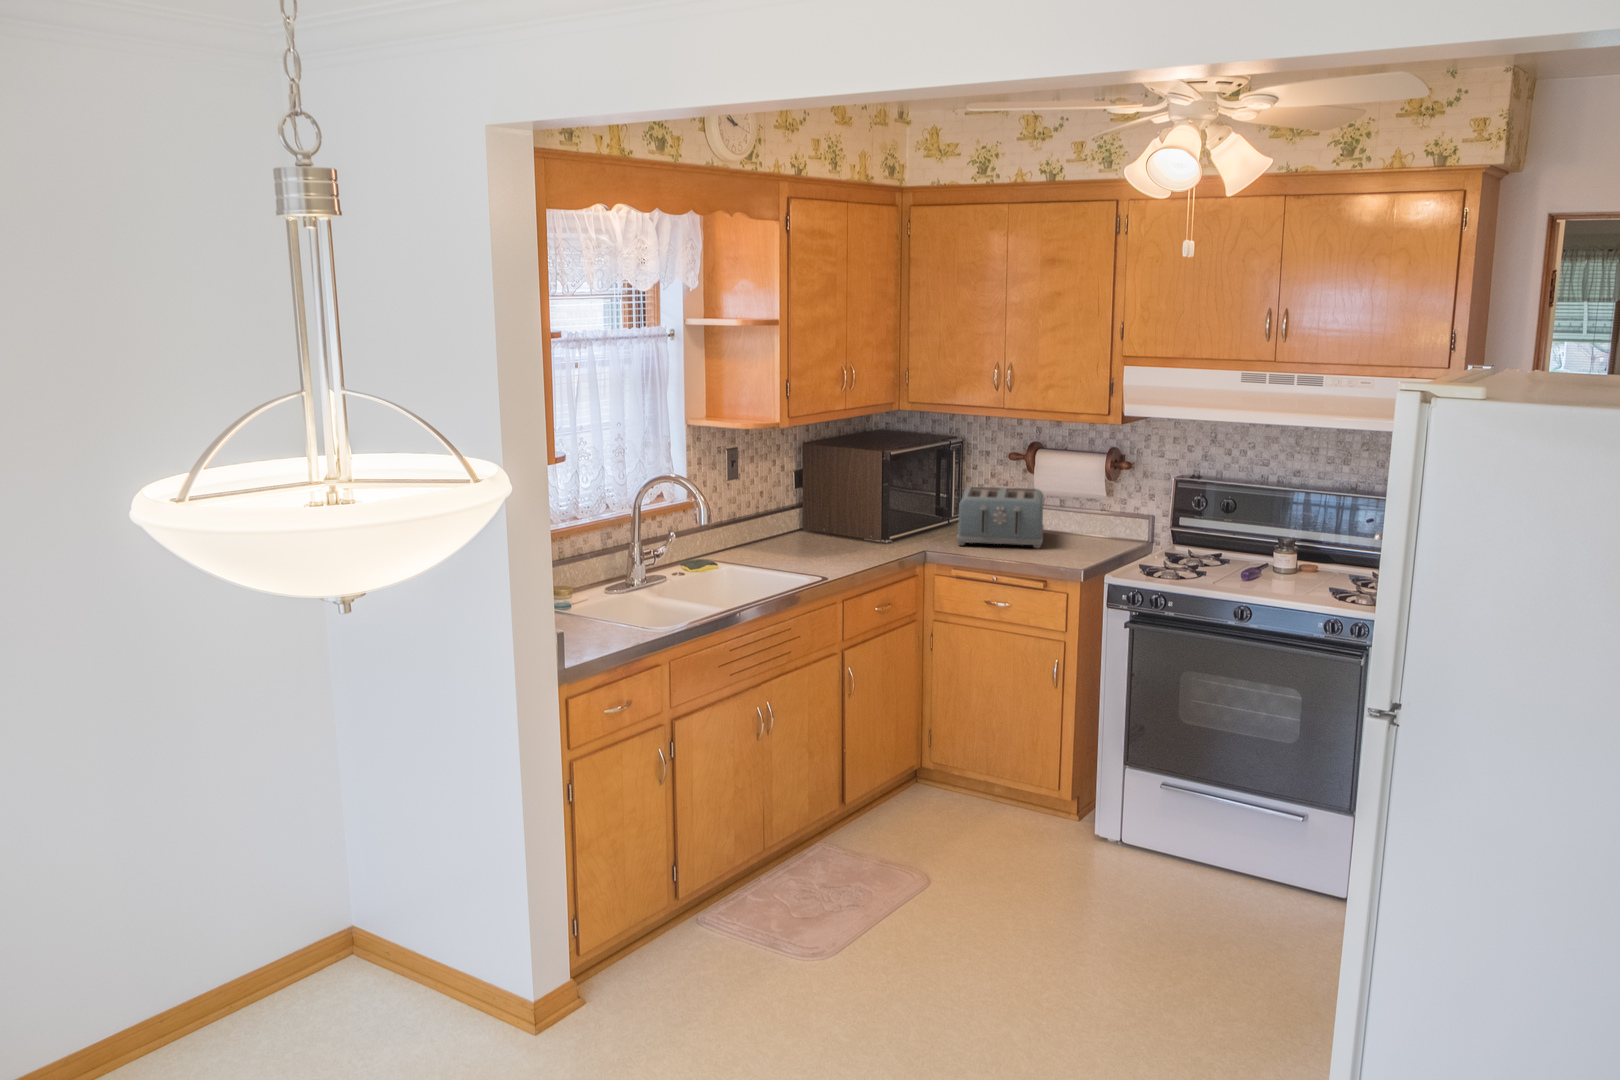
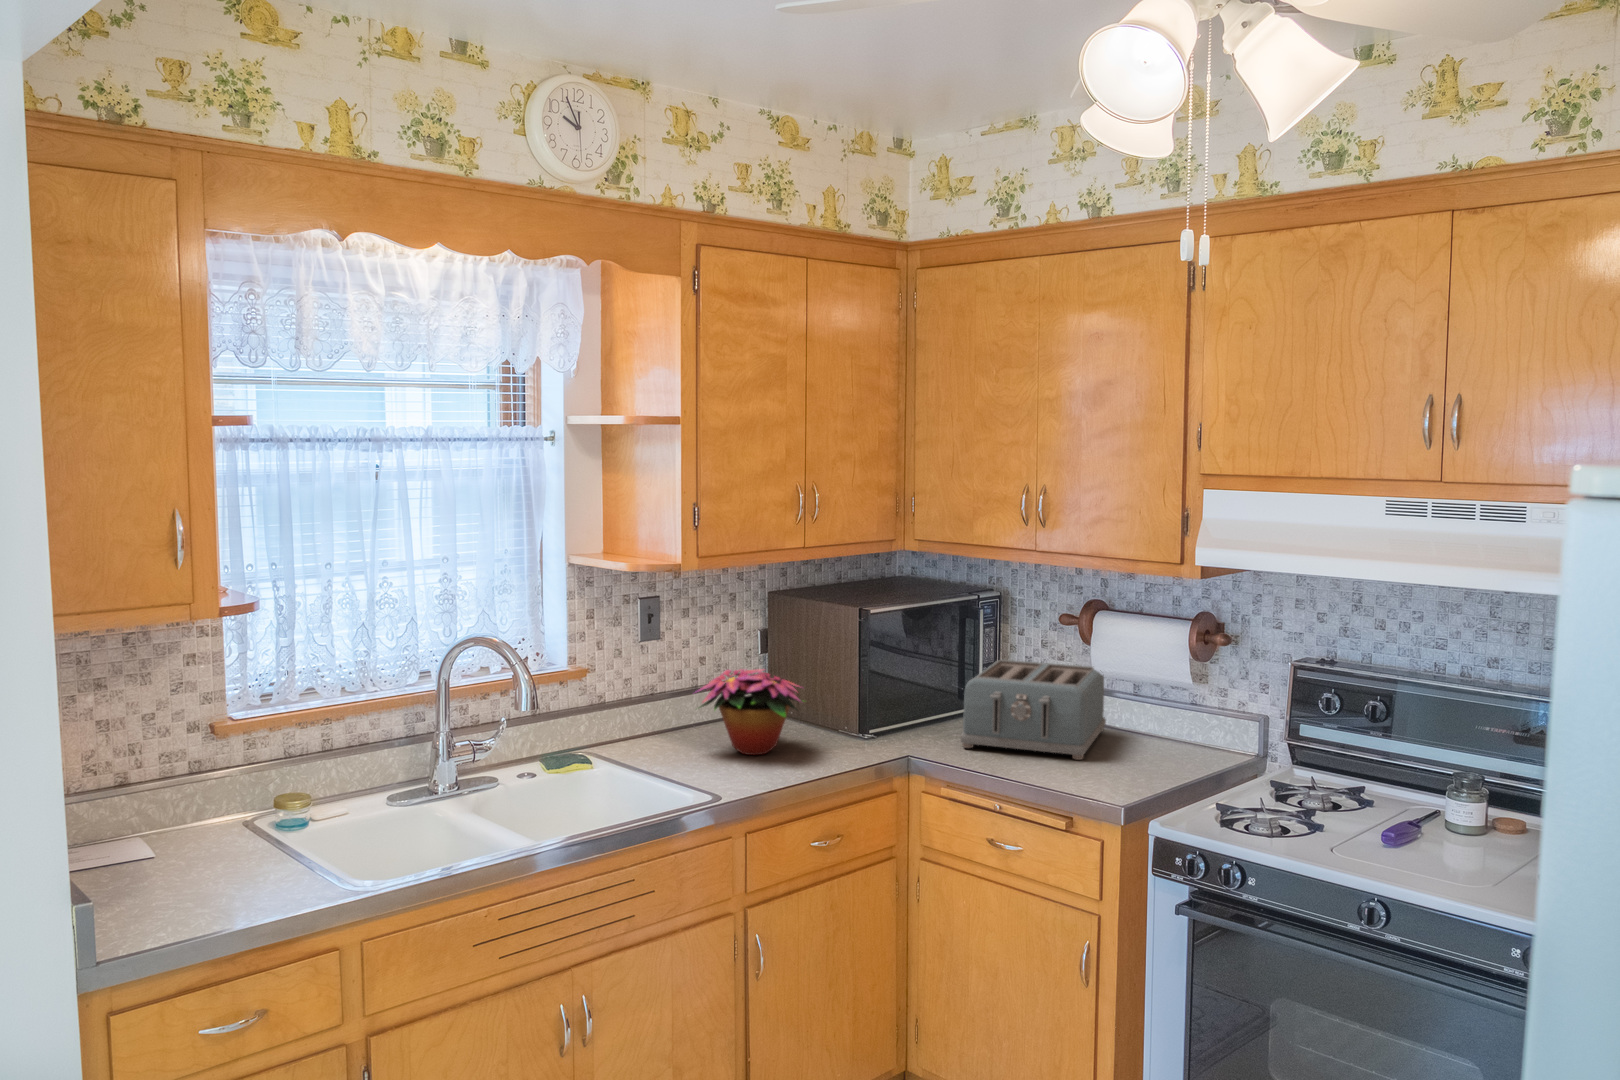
flower arrangement: none [776,495,863,556] -> present [698,669,803,755]

